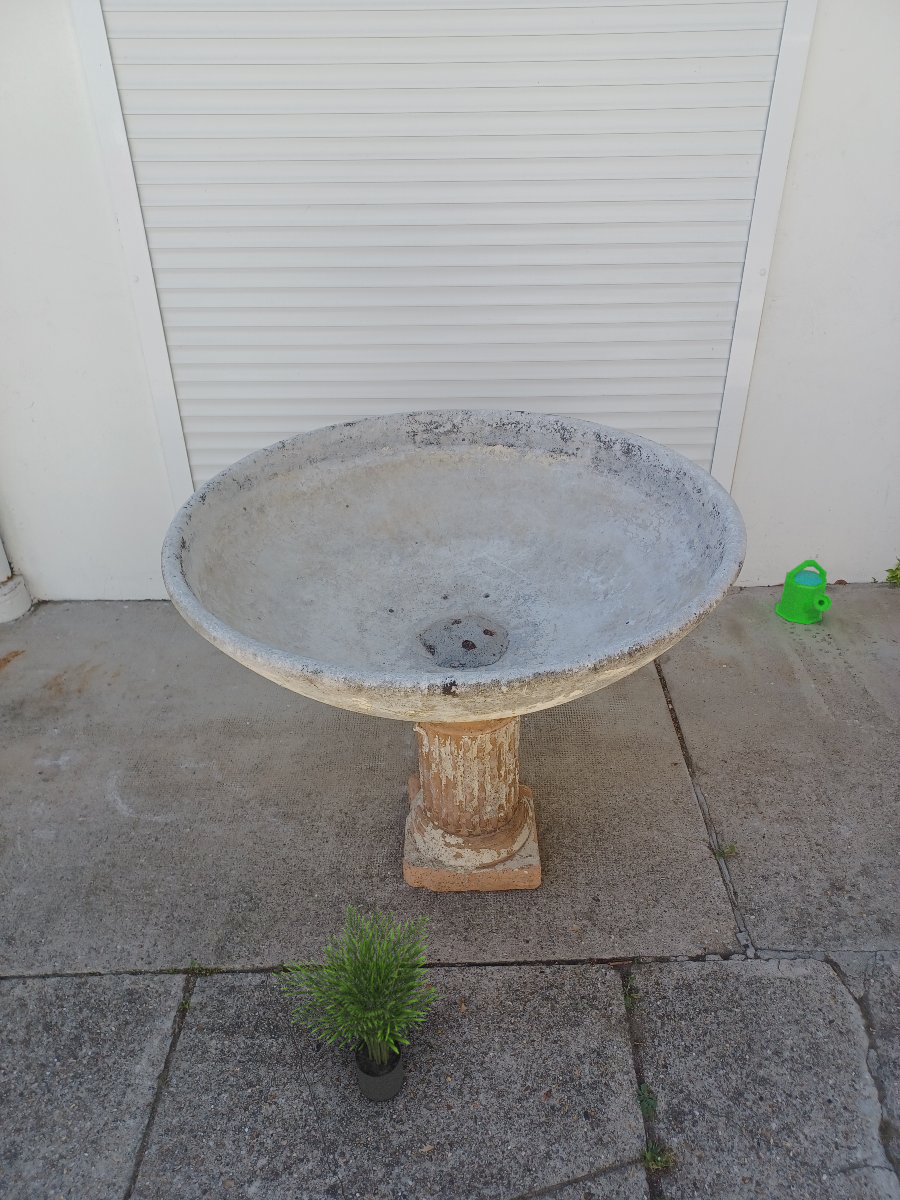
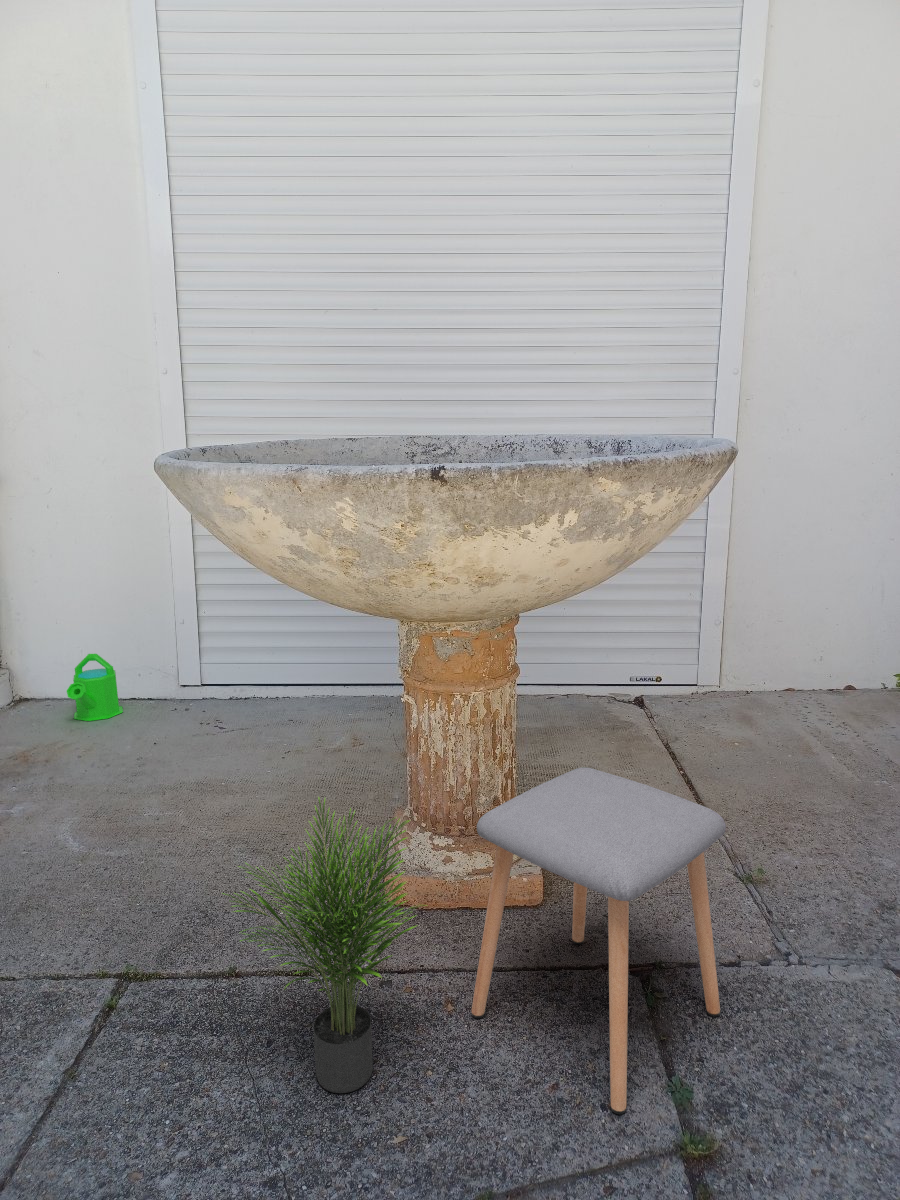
watering can: present [775,560,832,624] -> present [67,654,123,721]
stool: none [481,822,703,1123] -> present [471,767,726,1114]

